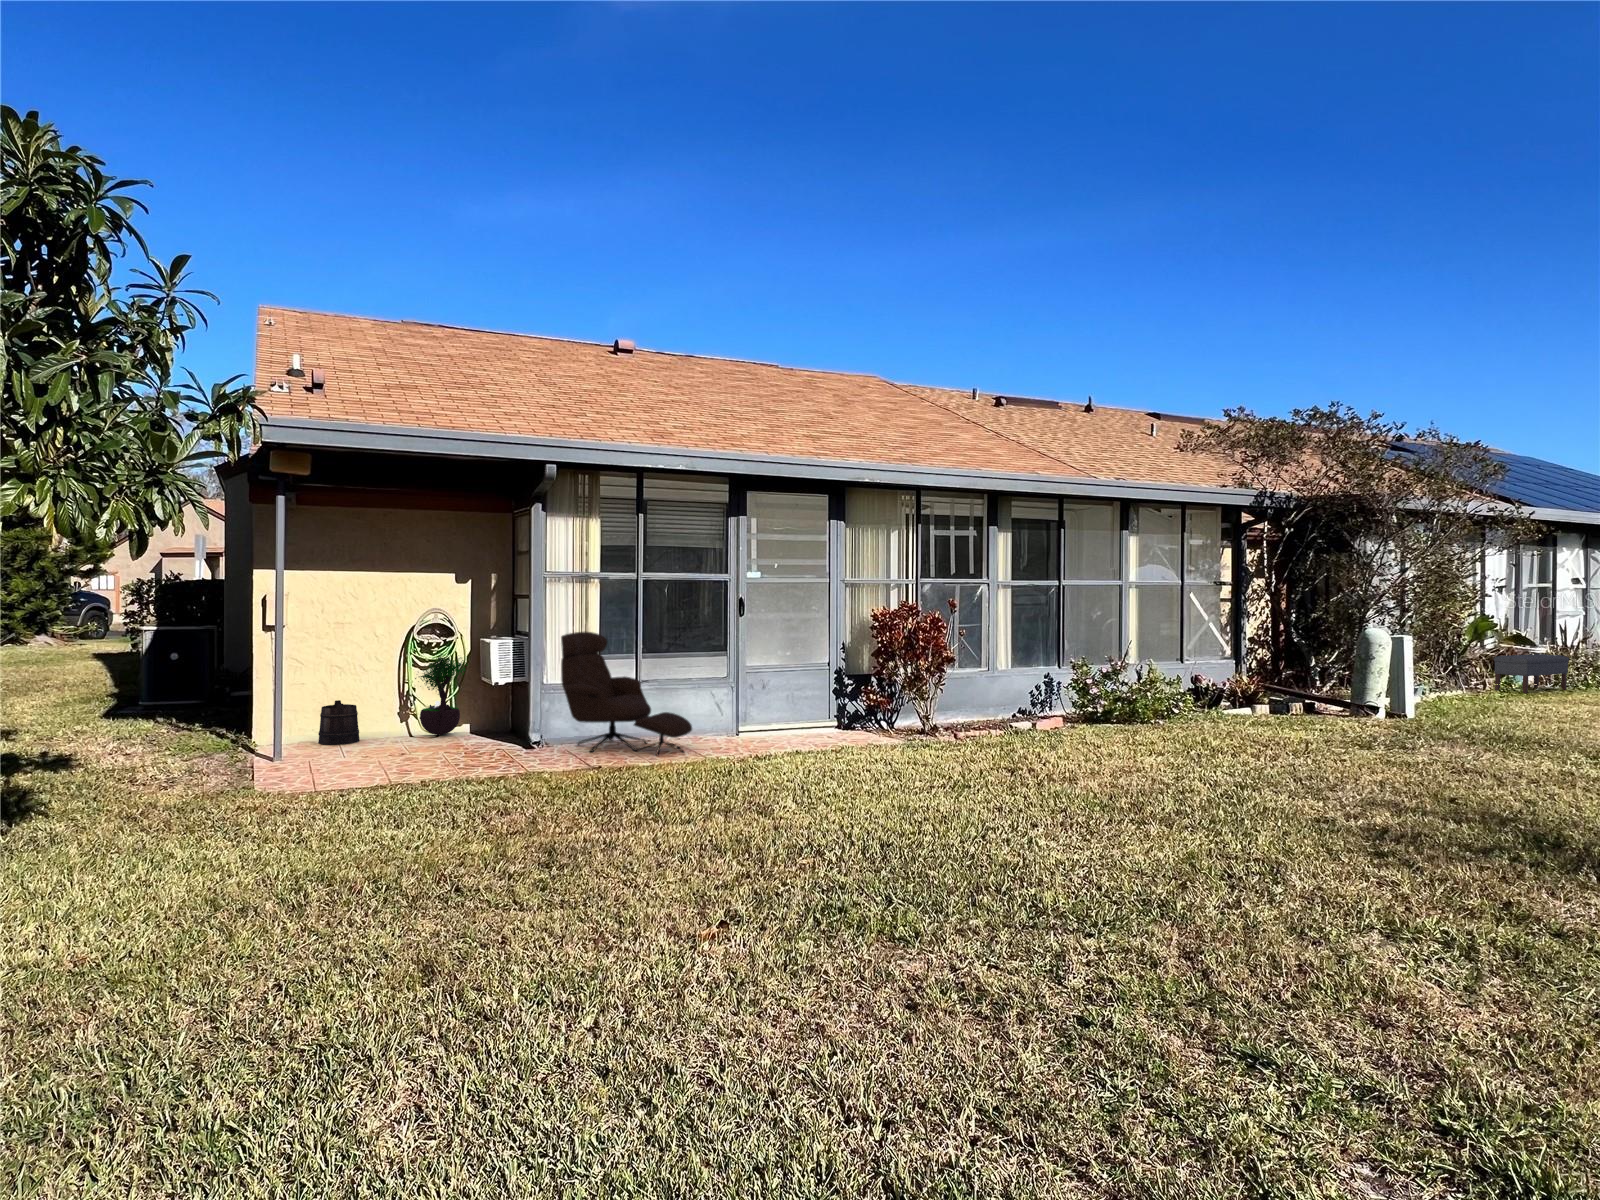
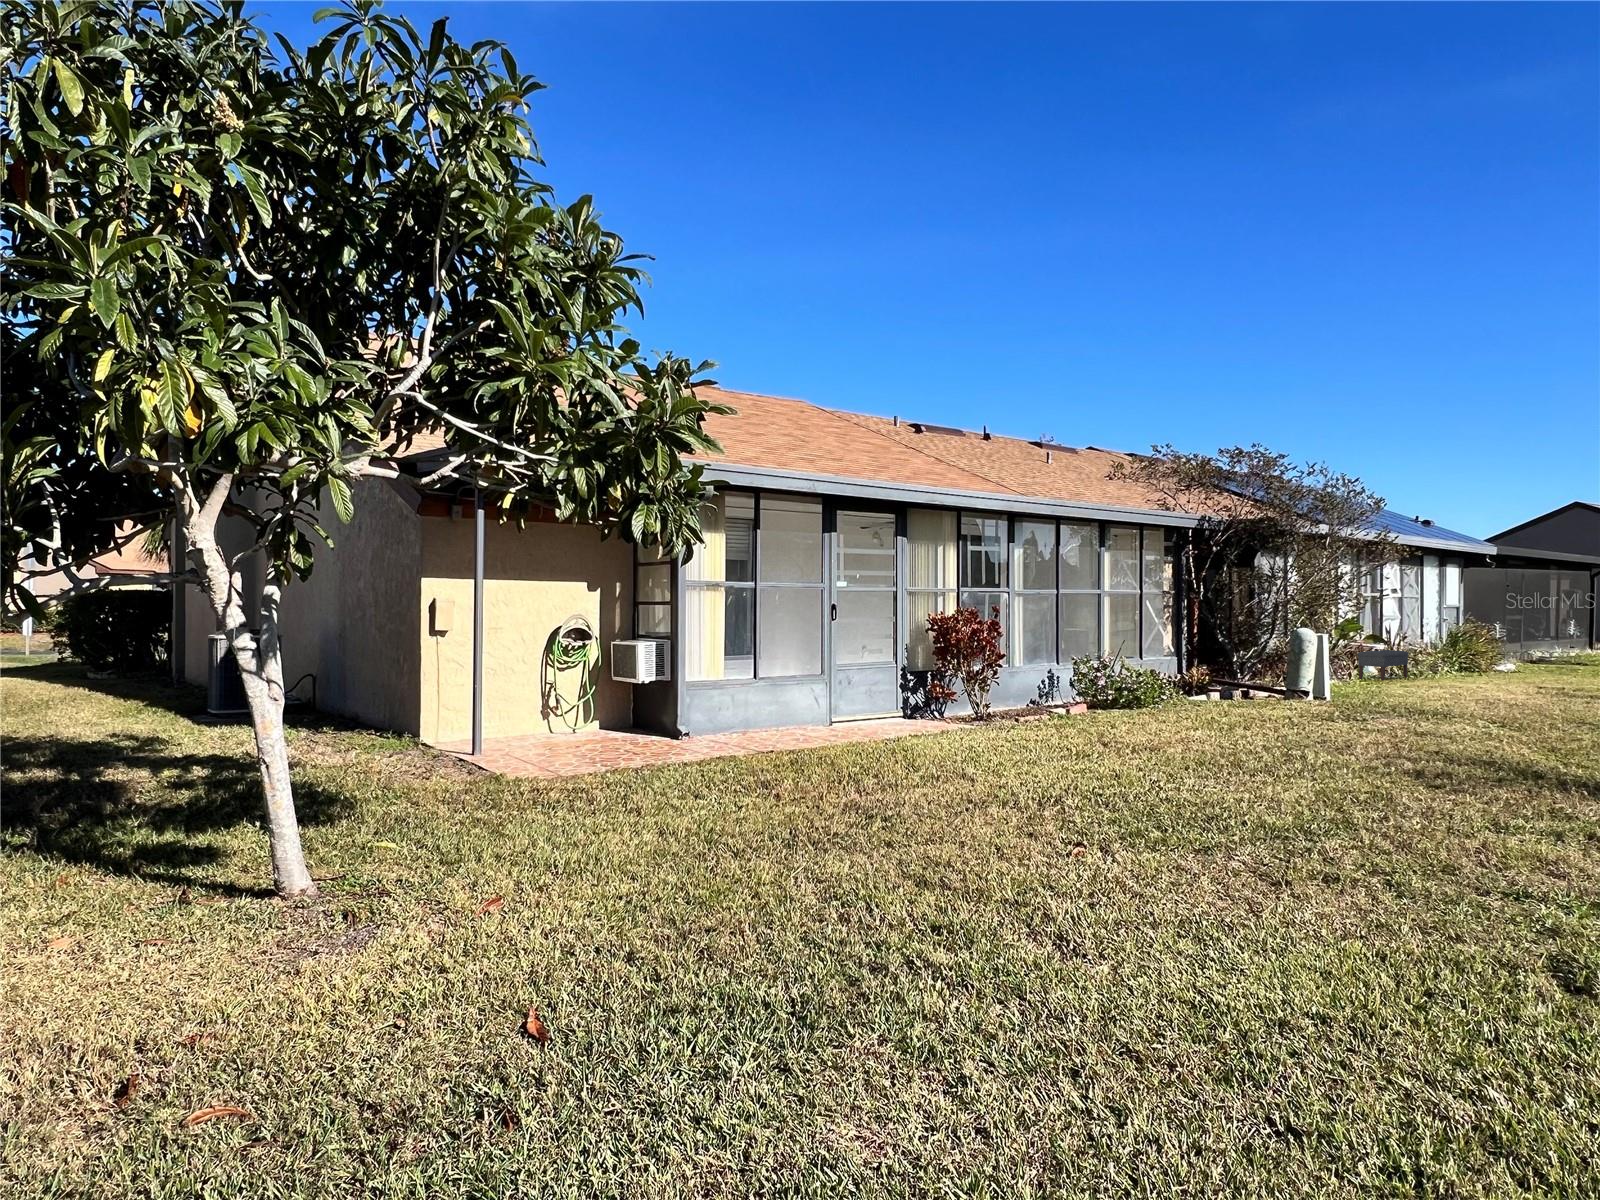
lounge chair: present [561,632,692,755] -> none [706,634,820,739]
potted tree: present [415,654,467,735] -> none [561,651,606,729]
bucket: present [318,700,359,745] -> none [478,699,514,739]

